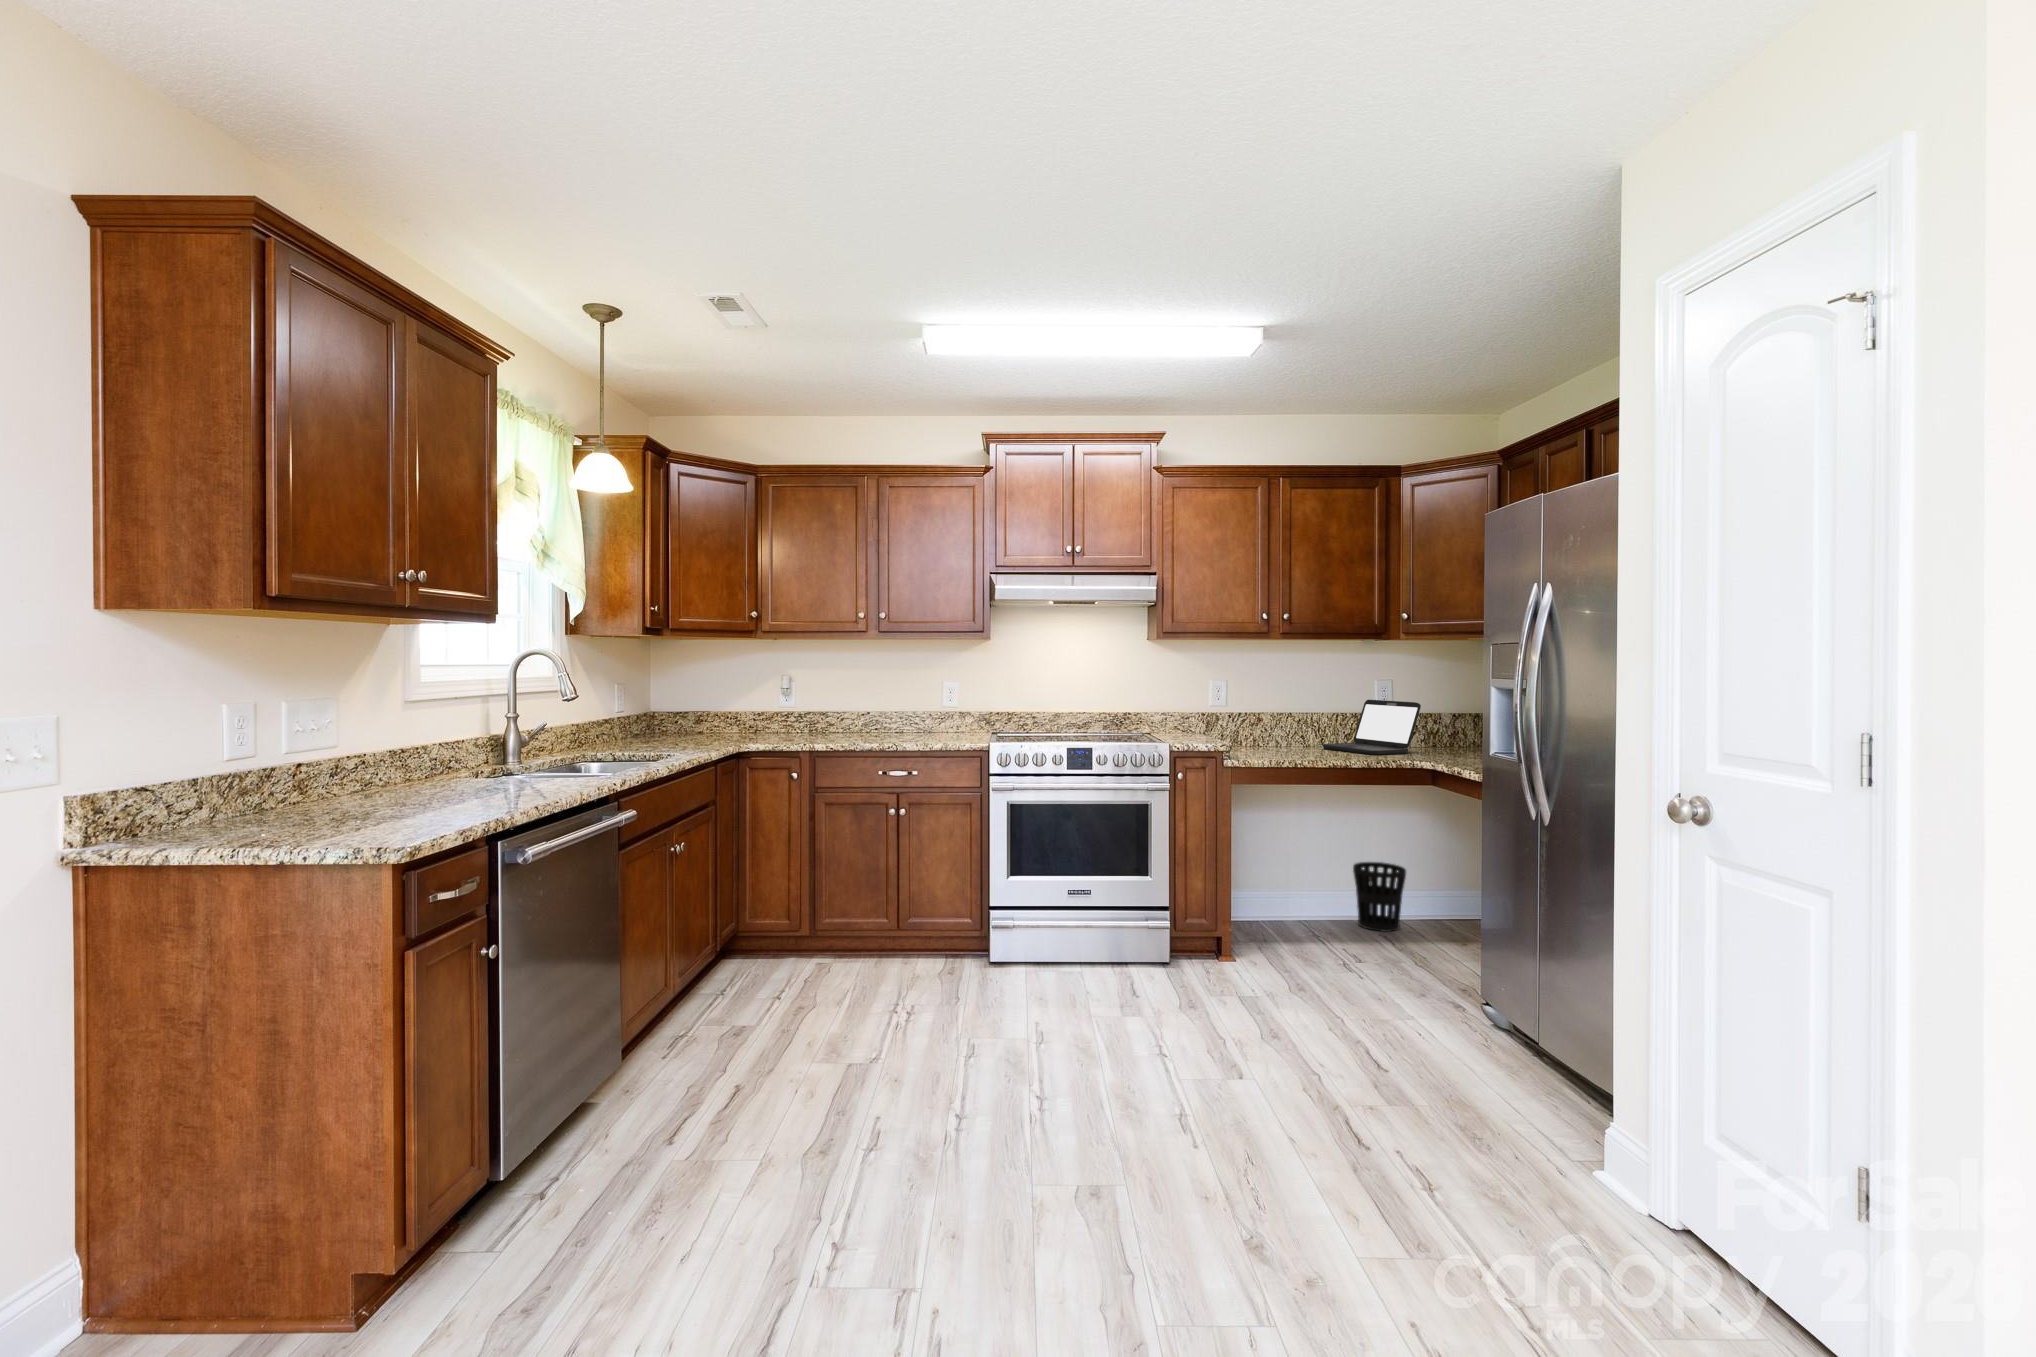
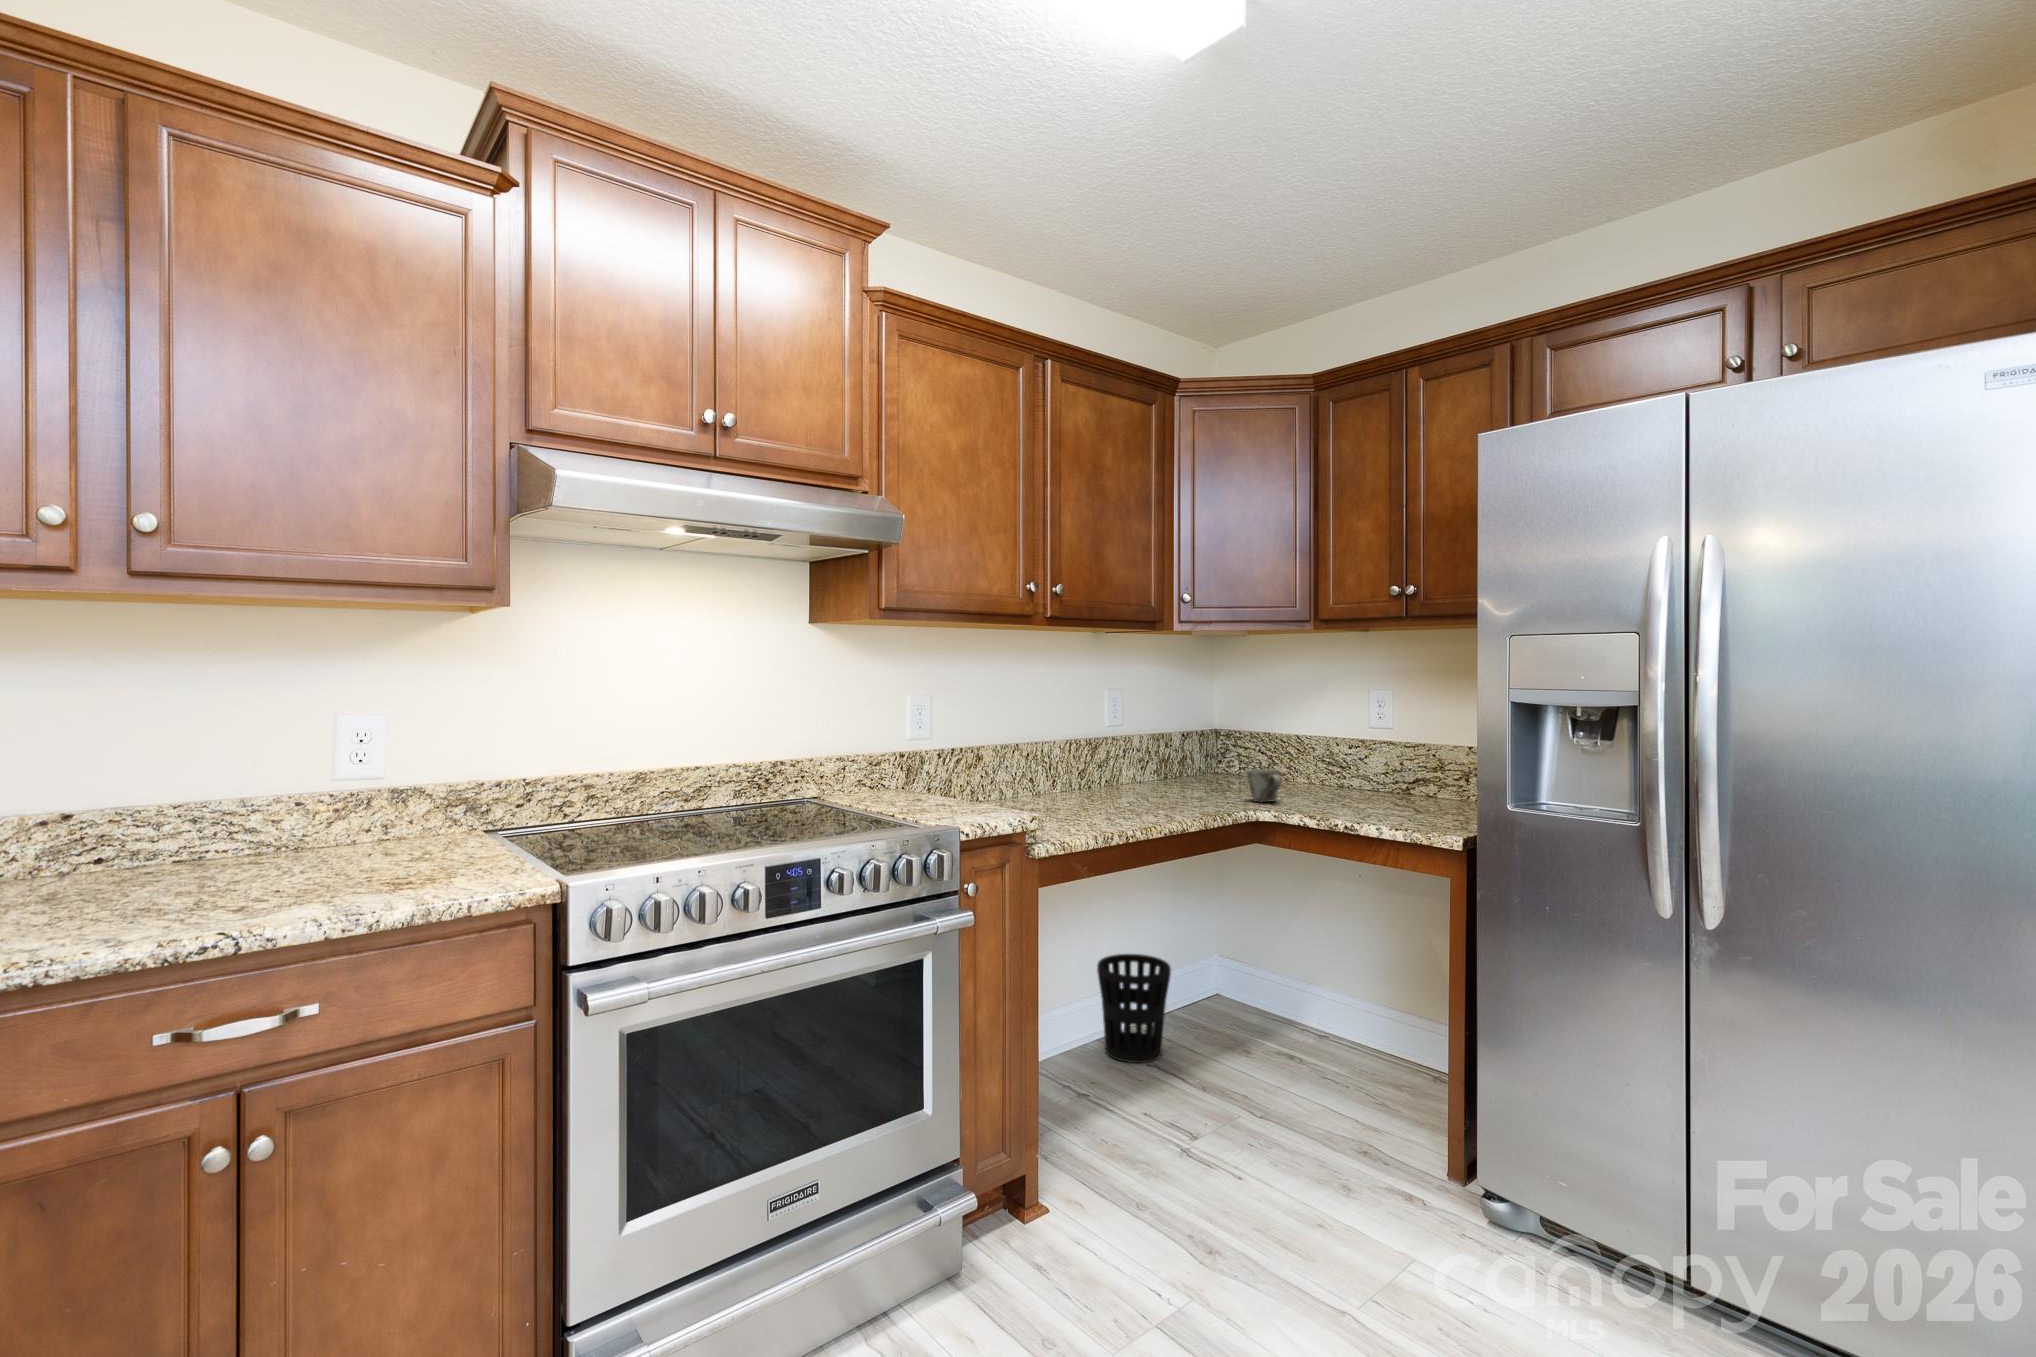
laptop: present [1322,700,1421,755] -> none [1079,718,1211,806]
mug: none [1430,736,1455,758] -> present [1246,769,1281,802]

